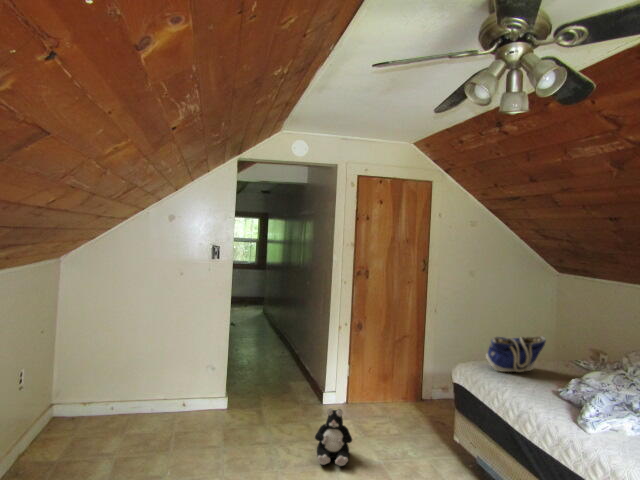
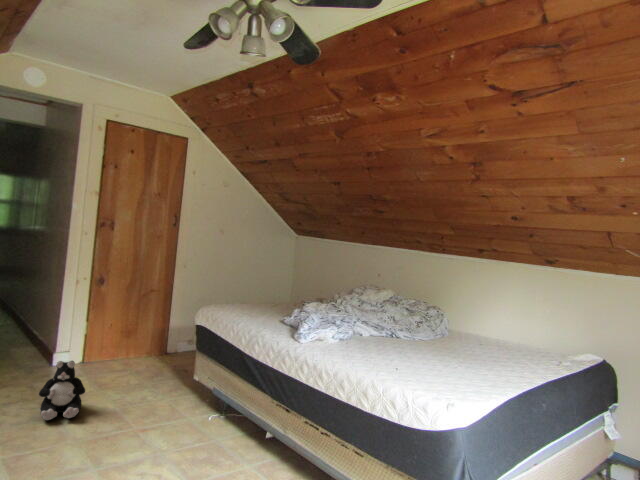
tote bag: present [486,336,546,372] -> none [227,279,278,311]

